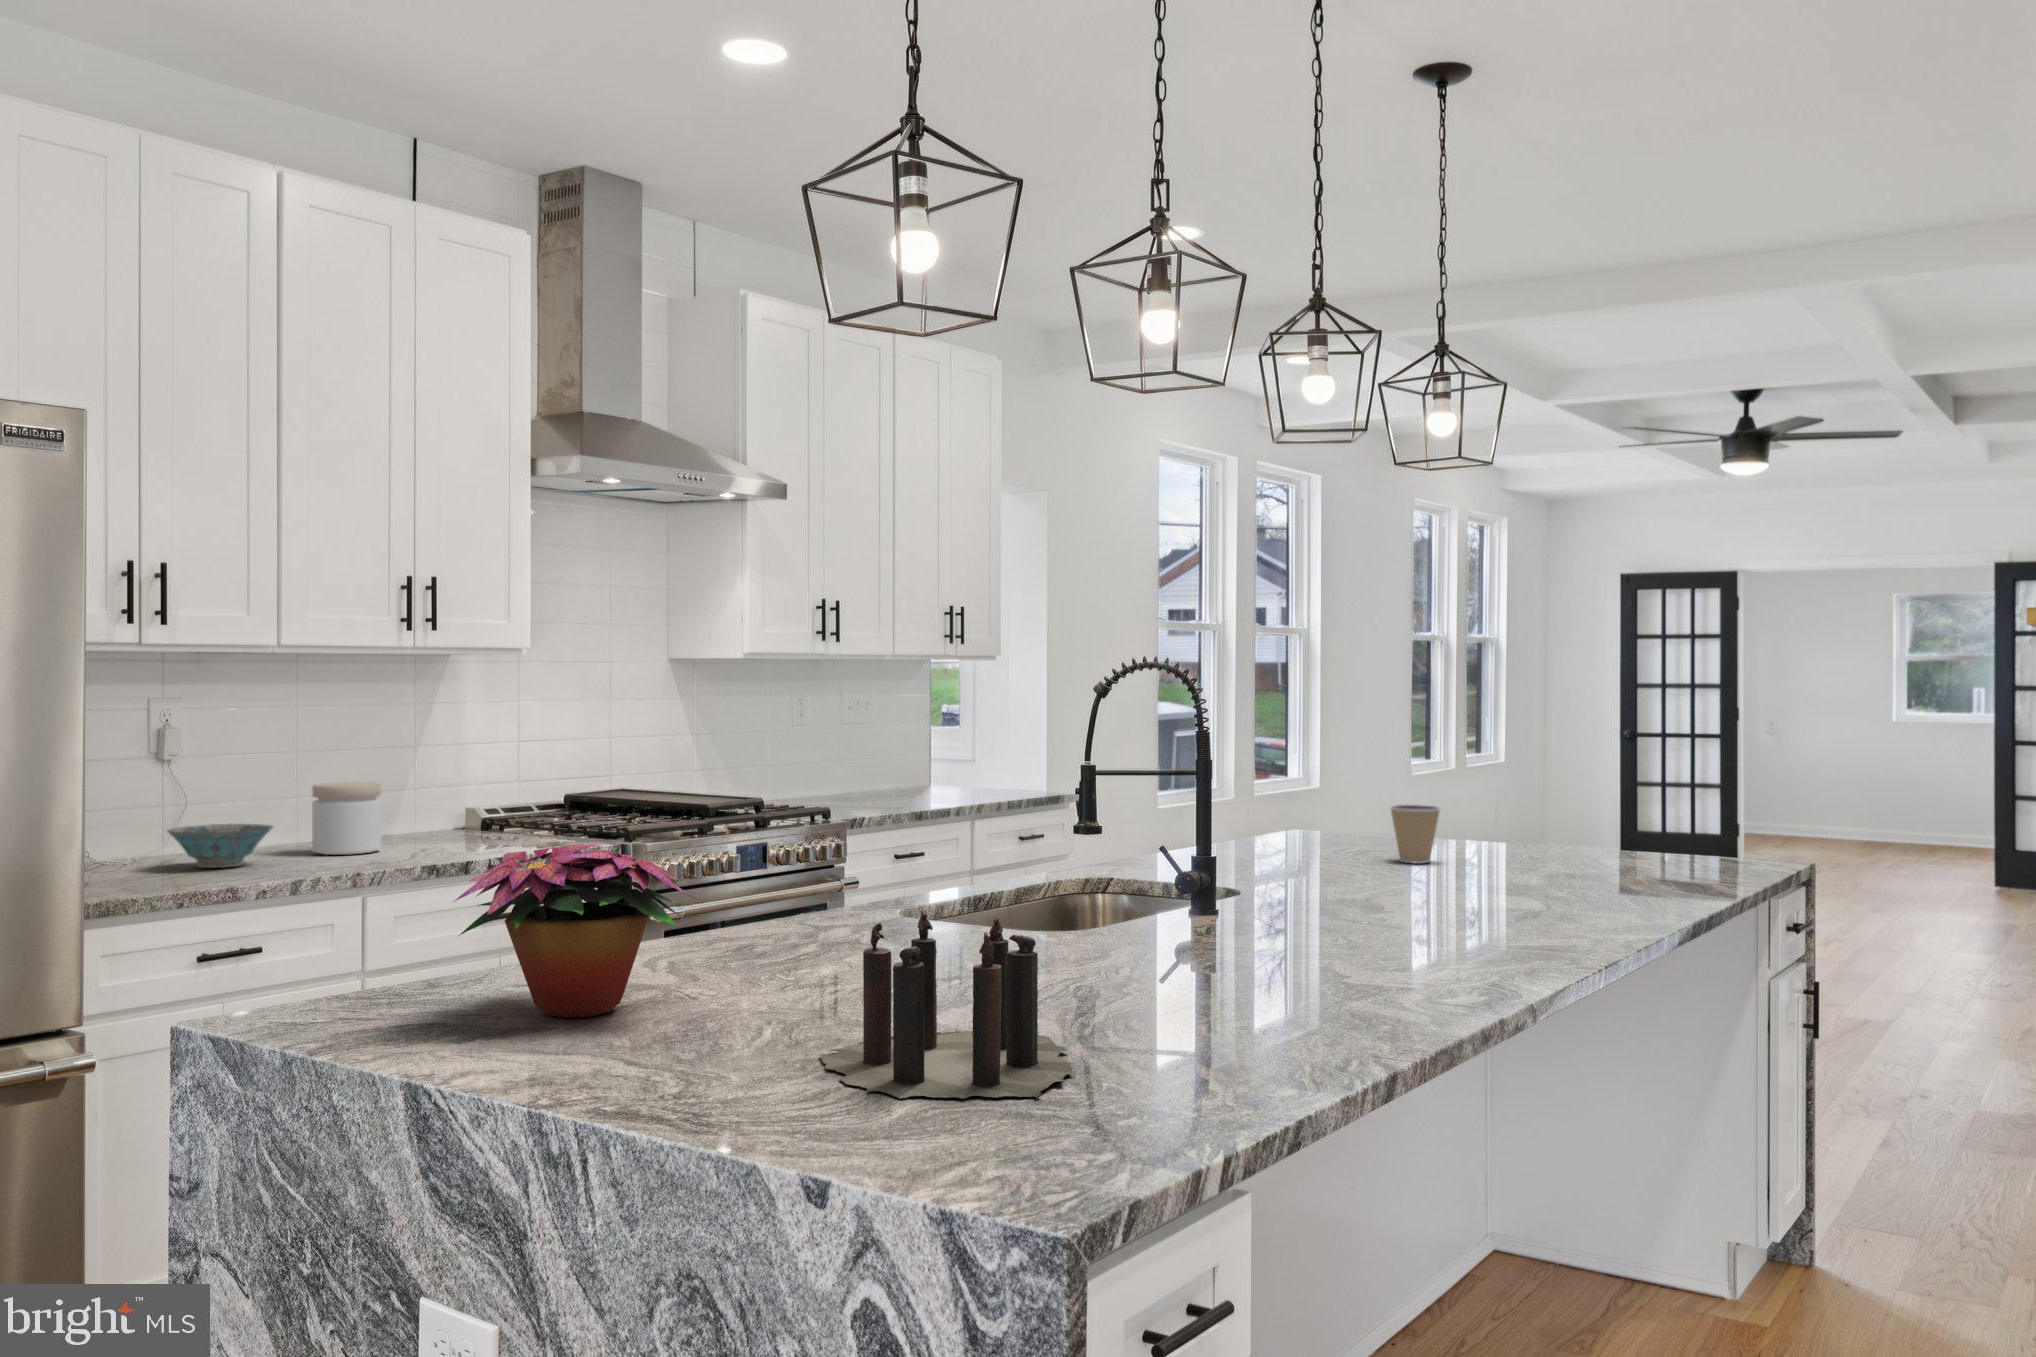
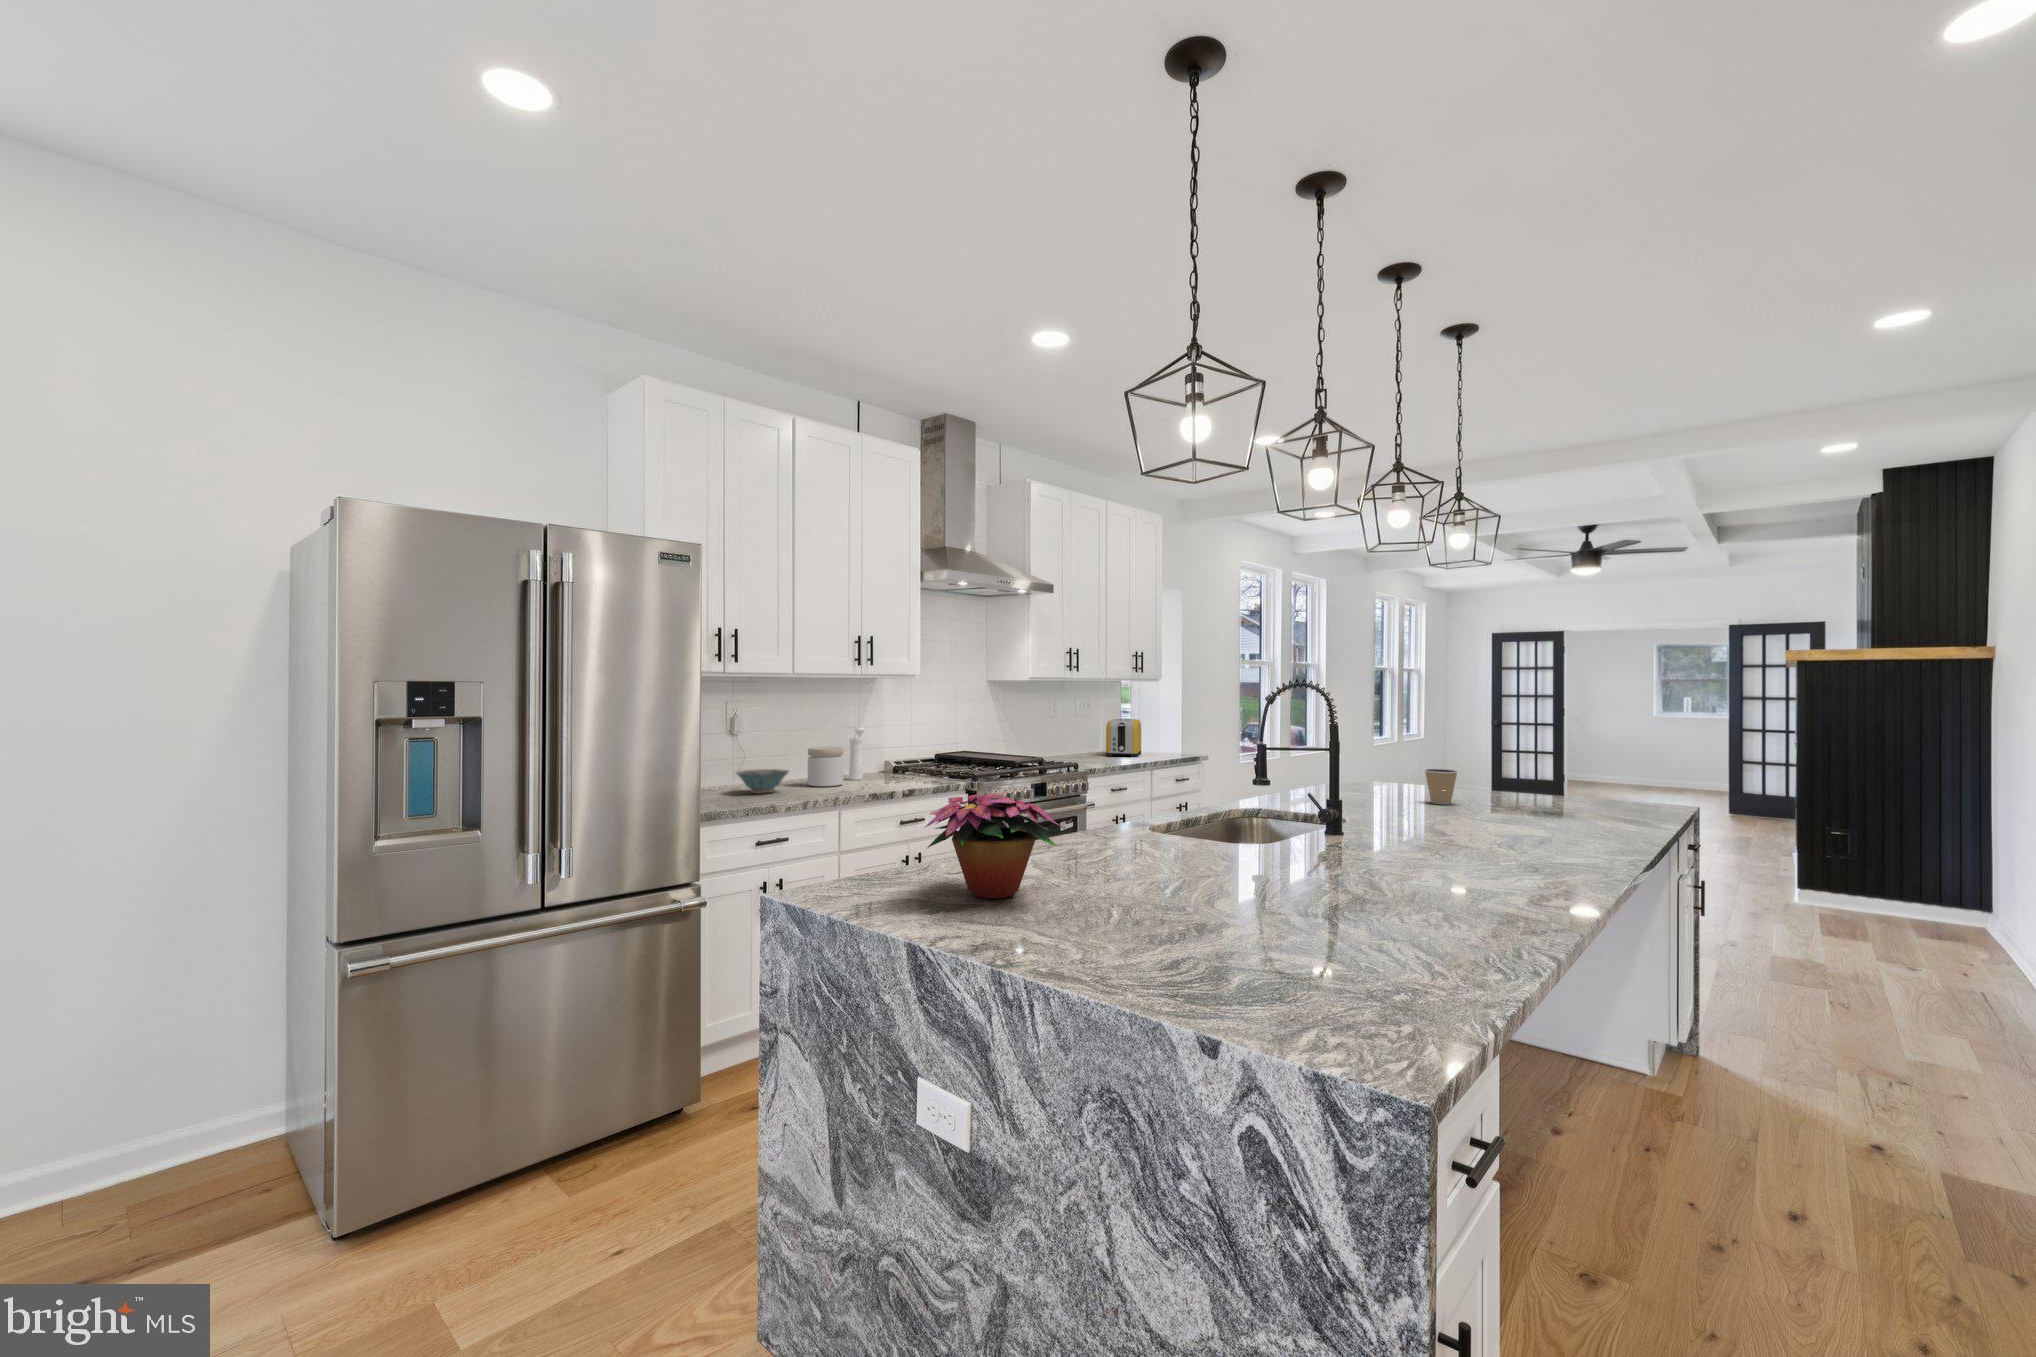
toaster: none [896,729,962,797] -> present [1106,719,1141,757]
pepper mill: none [396,746,428,843] -> present [849,727,865,780]
candle: present [819,911,1075,1099] -> none [1156,843,1386,975]

